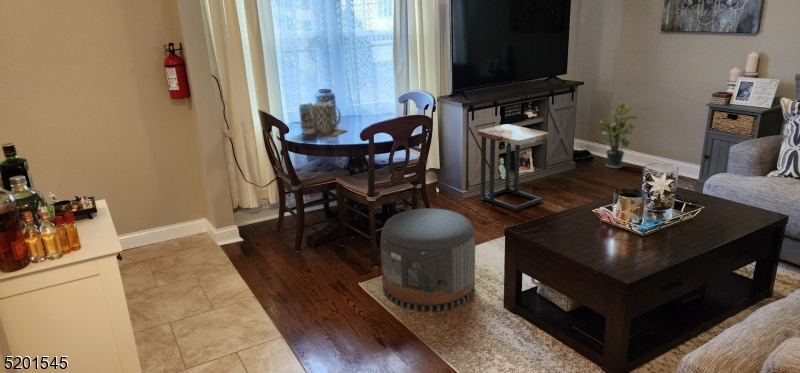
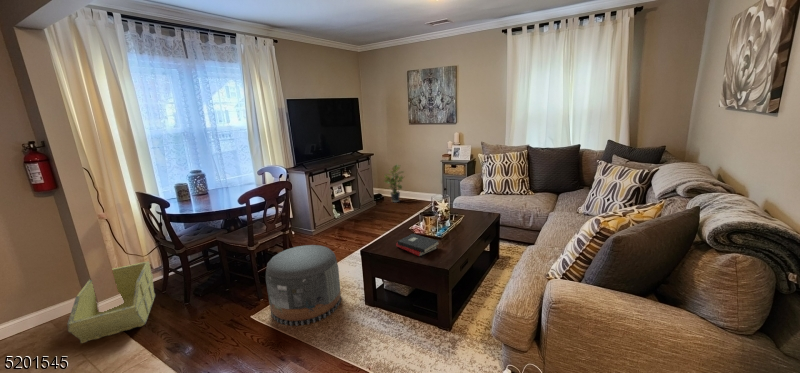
teapot: present [302,98,346,136] -> none [180,177,223,207]
side table: present [478,124,548,211] -> none [317,183,364,237]
storage bin: none [190,194,268,267] -> present [67,261,155,343]
hardback book: none [560,220,628,255] -> present [396,234,439,256]

